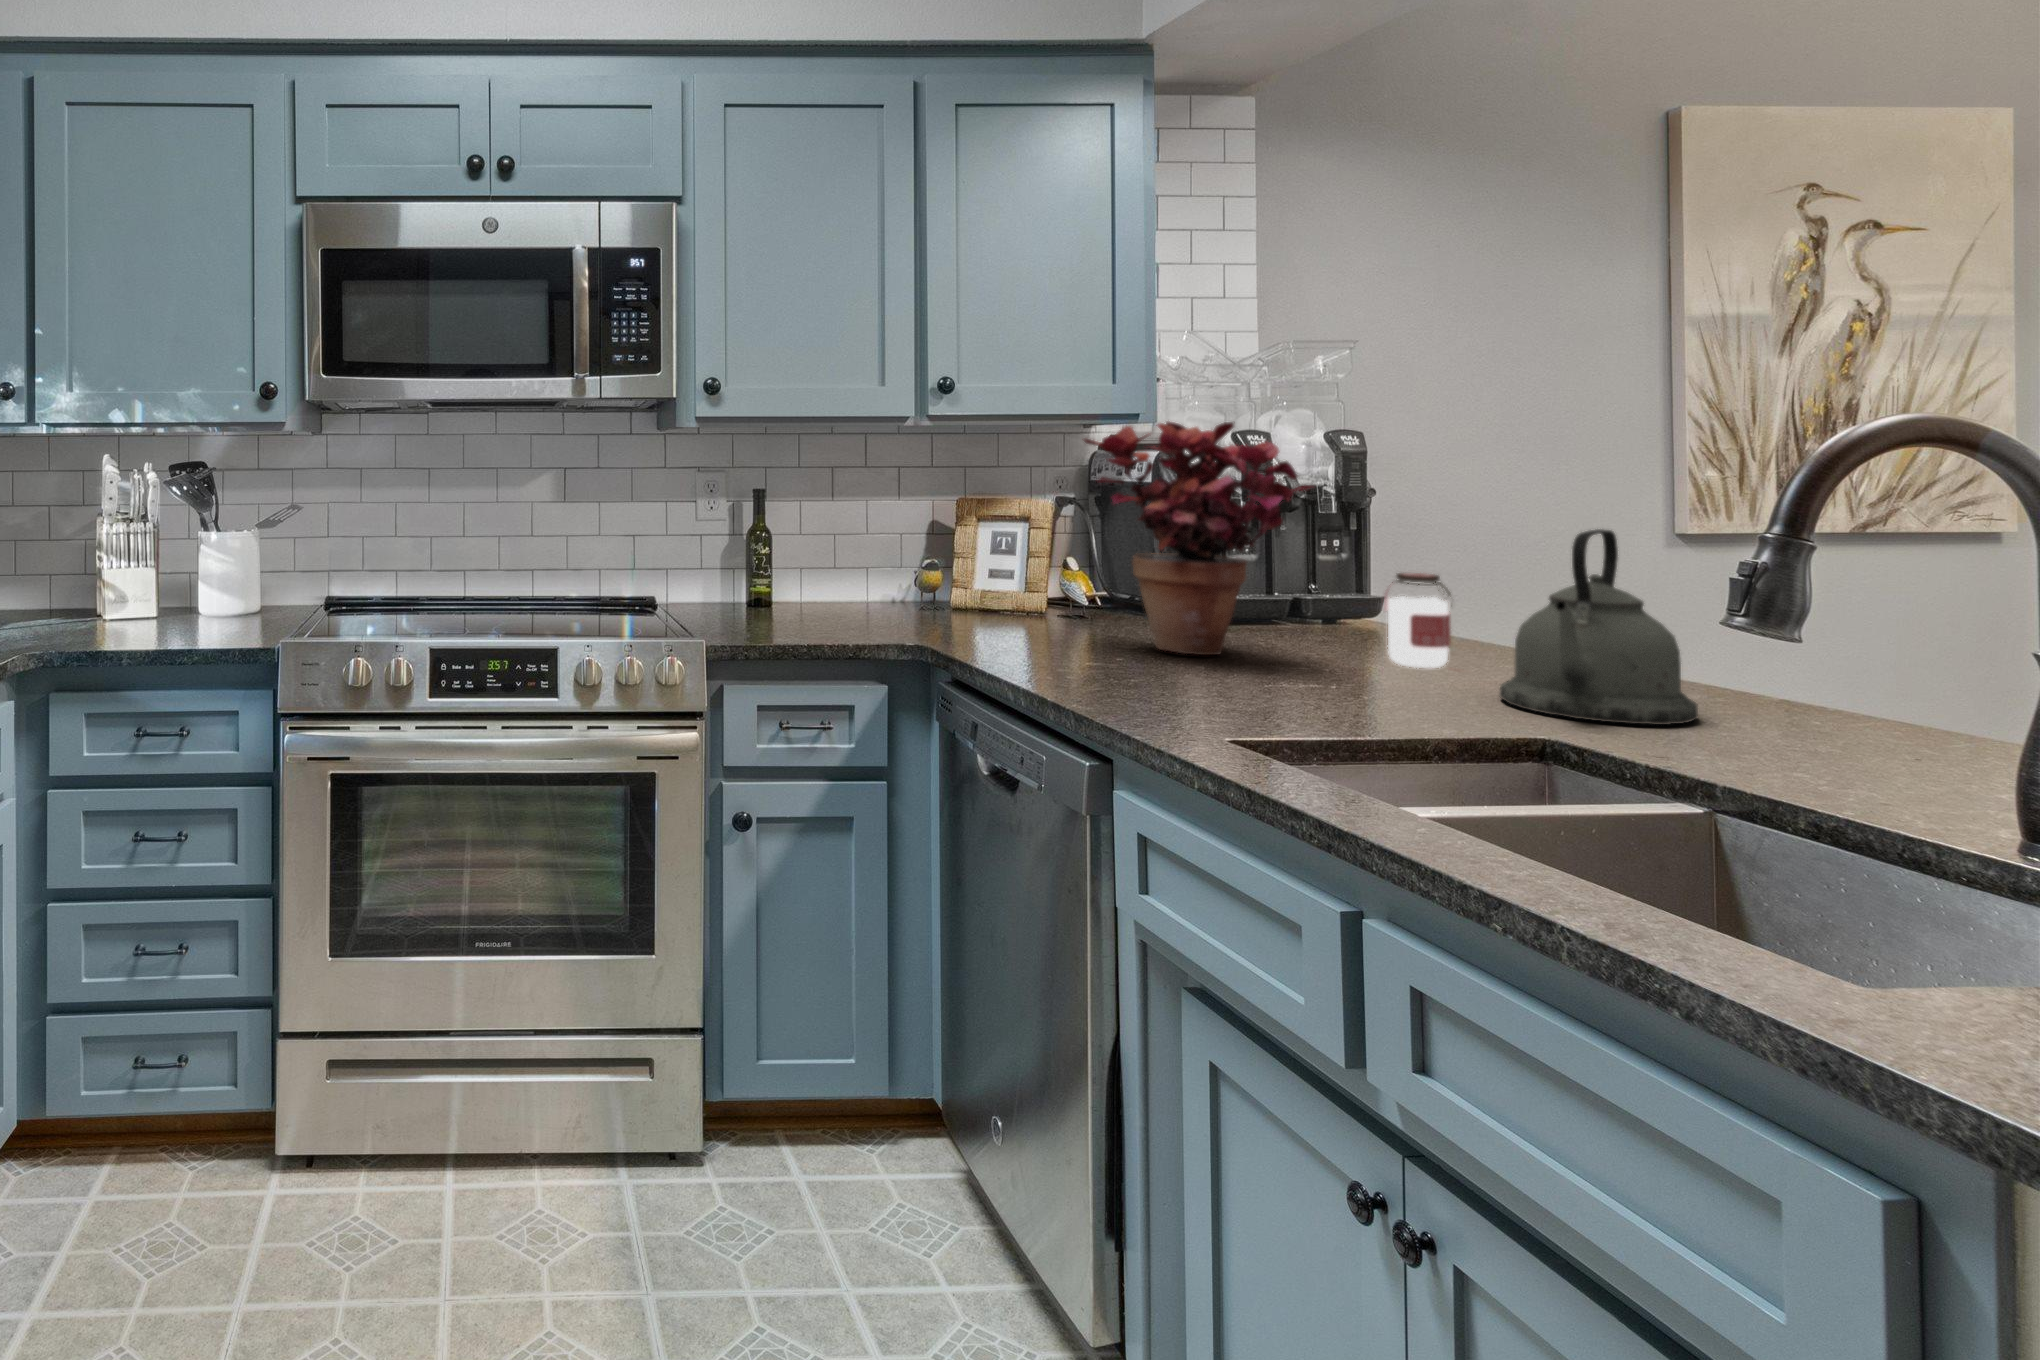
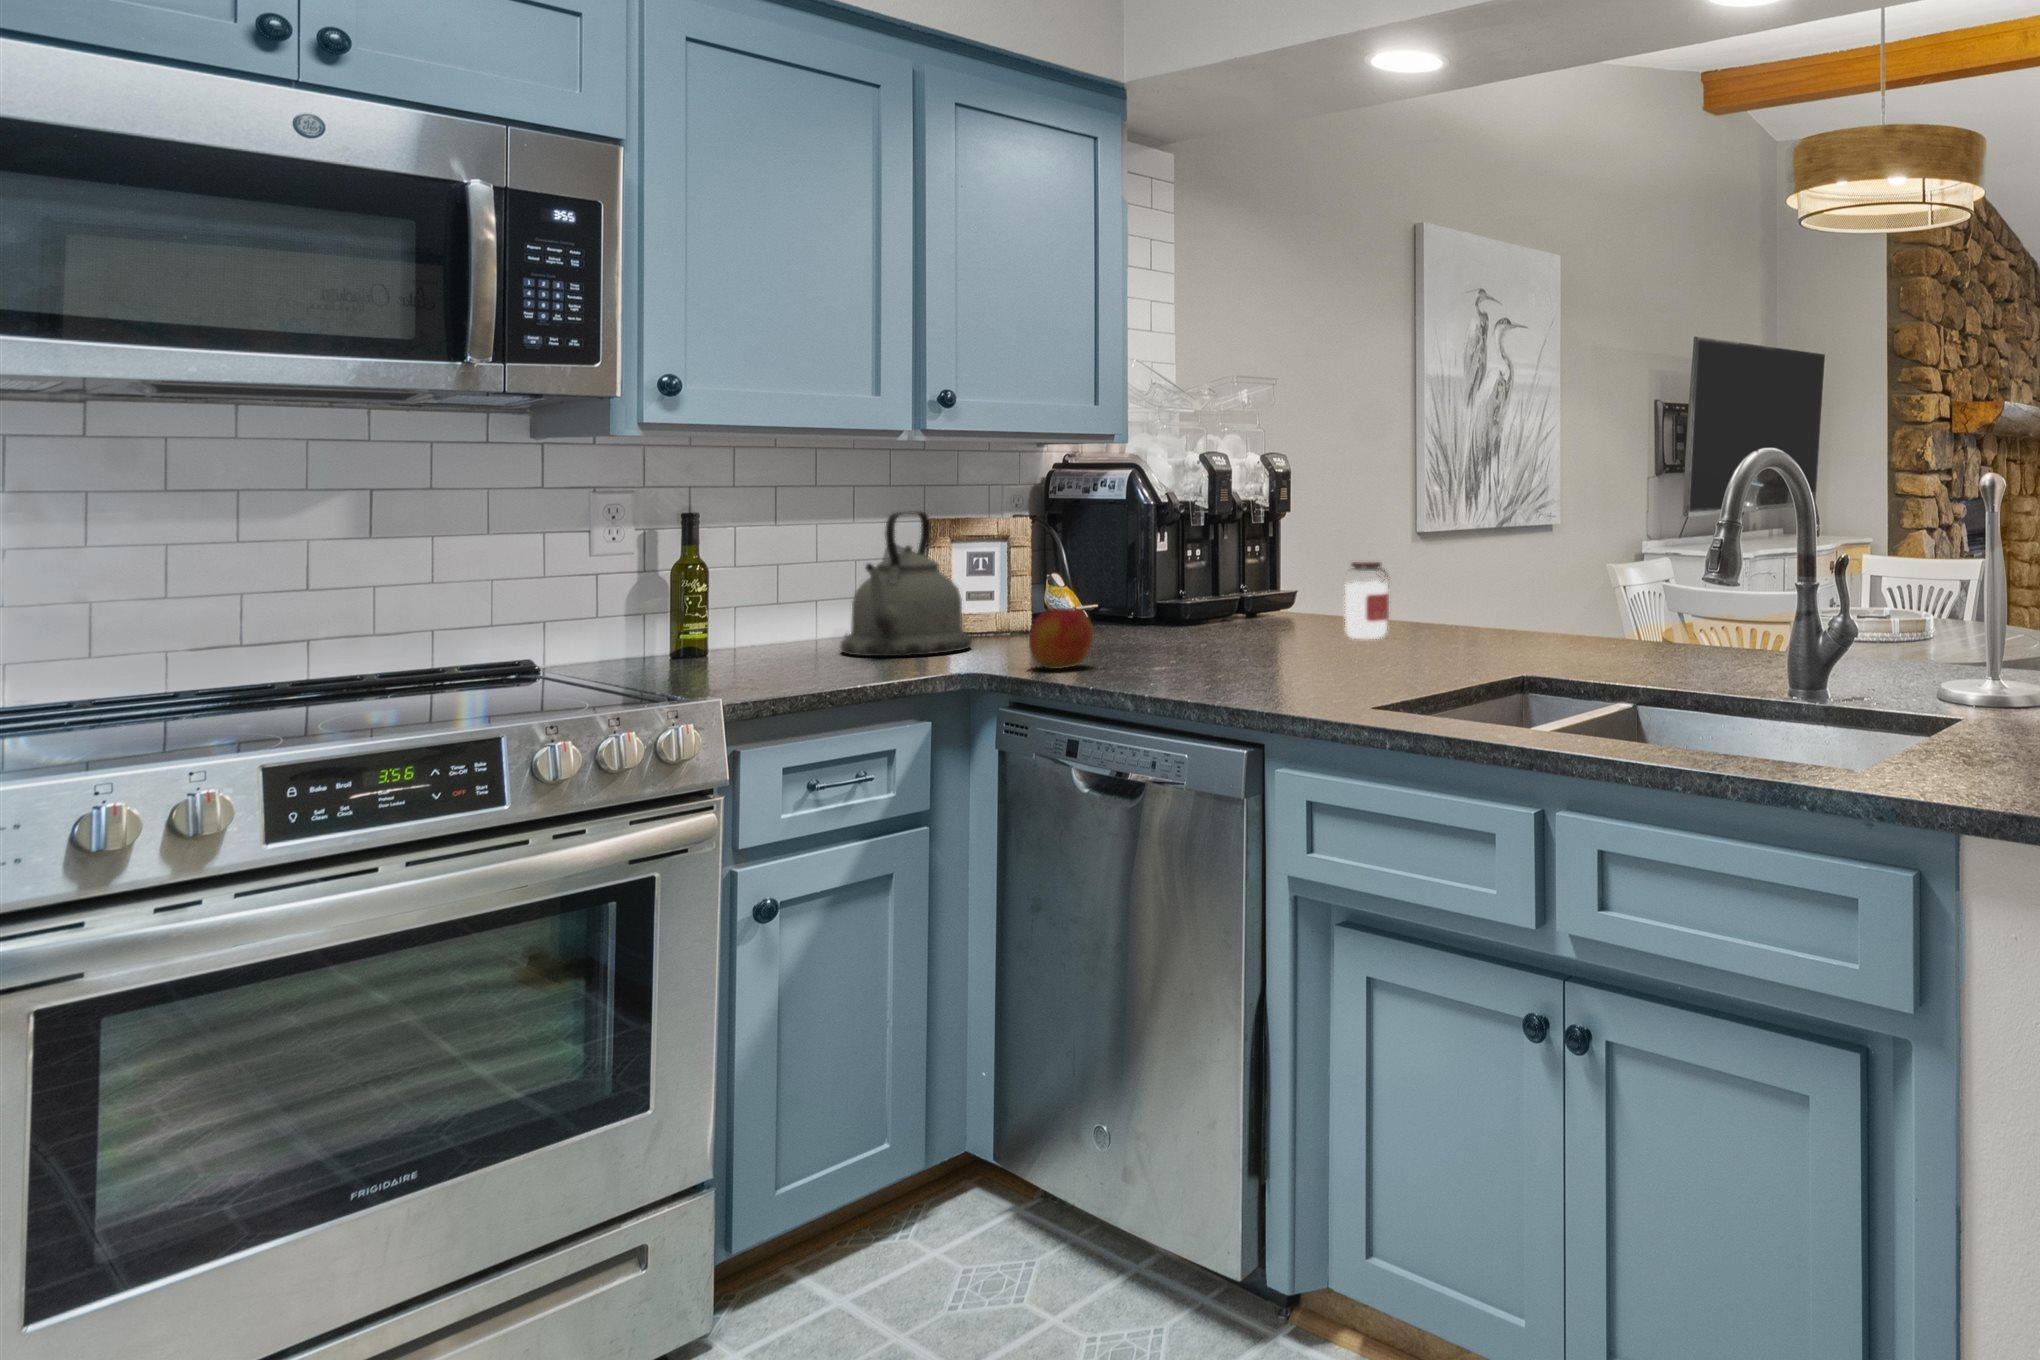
potted plant: present [1084,421,1312,655] -> none [1106,433,1304,649]
kettle: present [1500,529,1698,725] -> present [840,511,972,656]
apple: none [977,597,1040,657] -> present [1029,608,1093,669]

